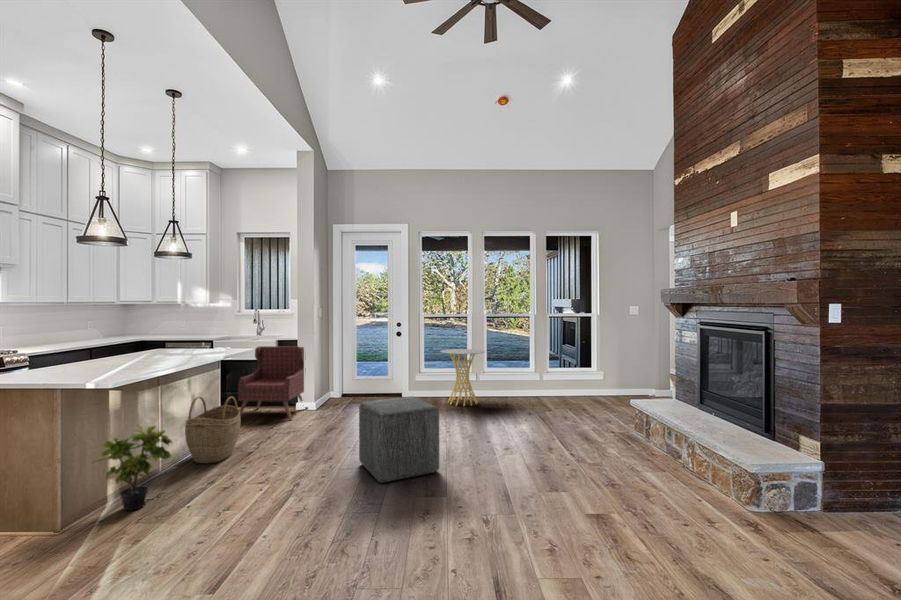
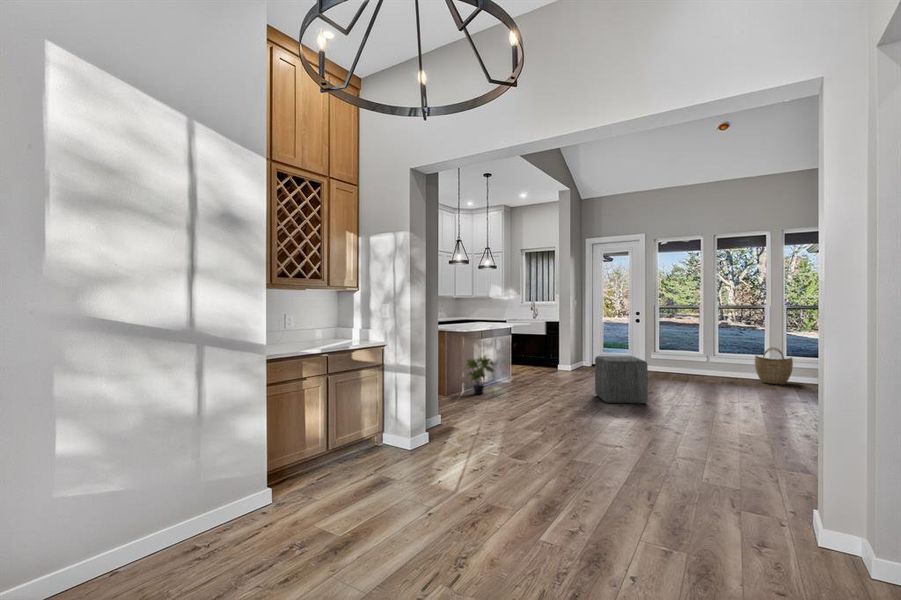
armchair: present [238,346,308,420] -> none [520,325,567,374]
side table: present [440,349,485,406] -> none [671,334,712,380]
woven basket: present [185,397,241,464] -> present [755,348,793,385]

